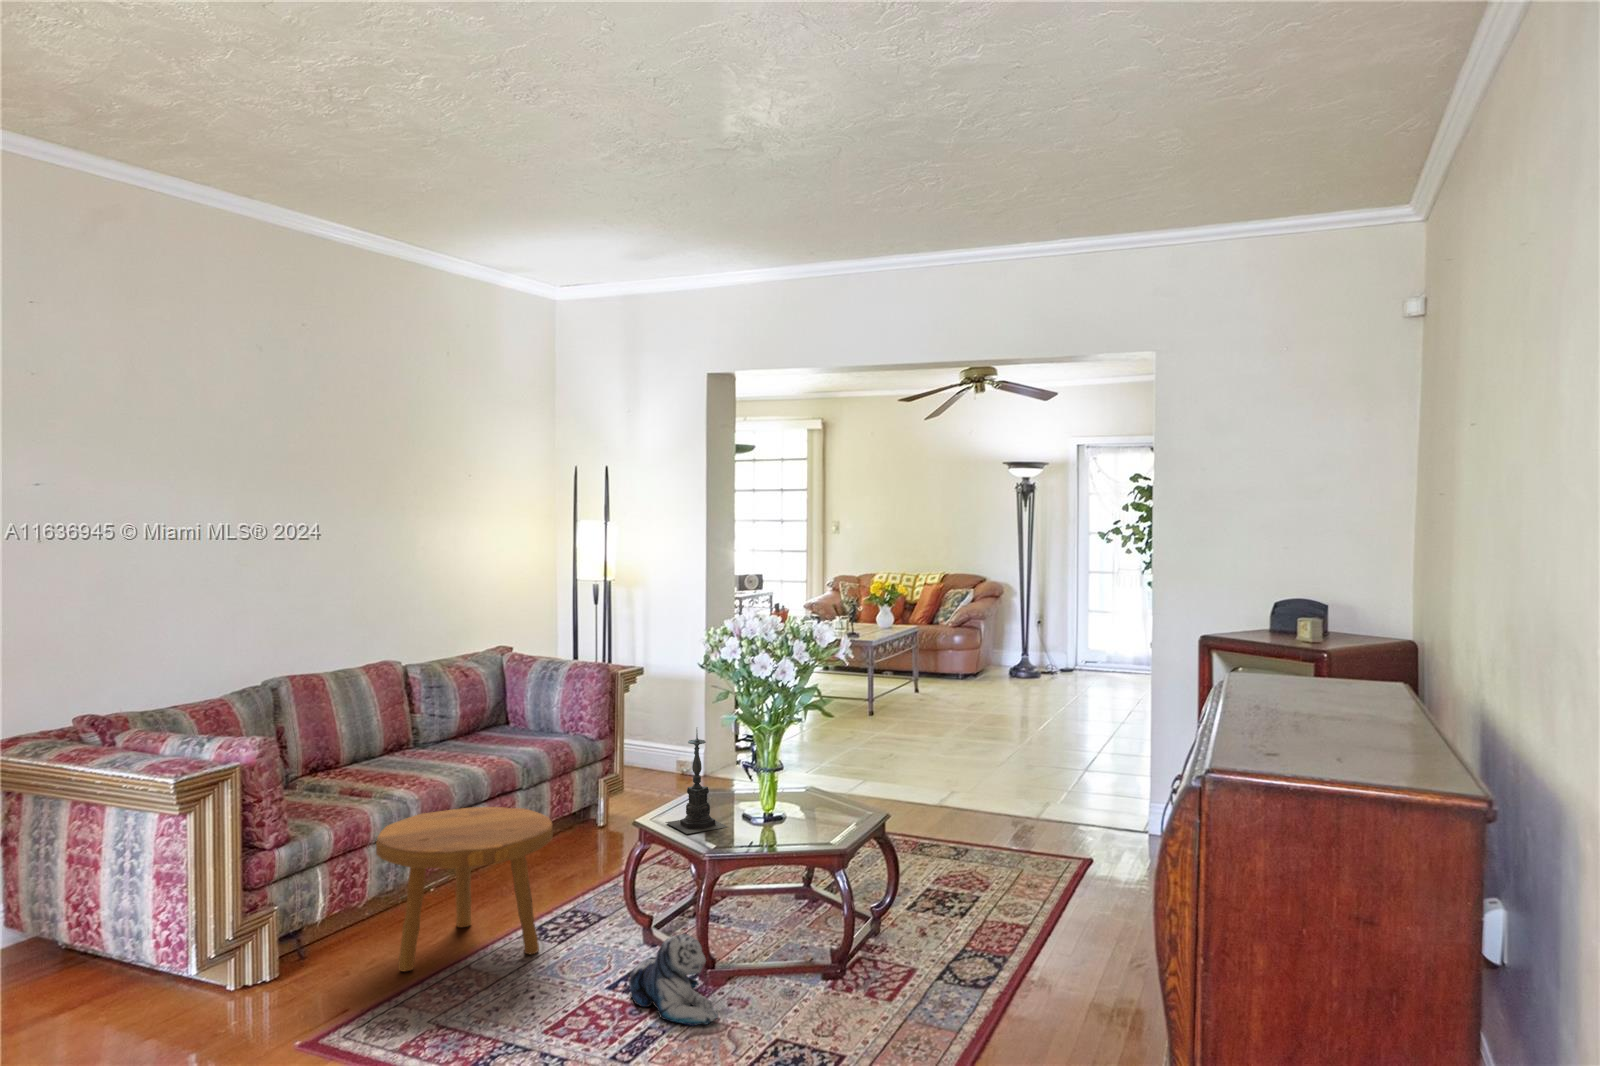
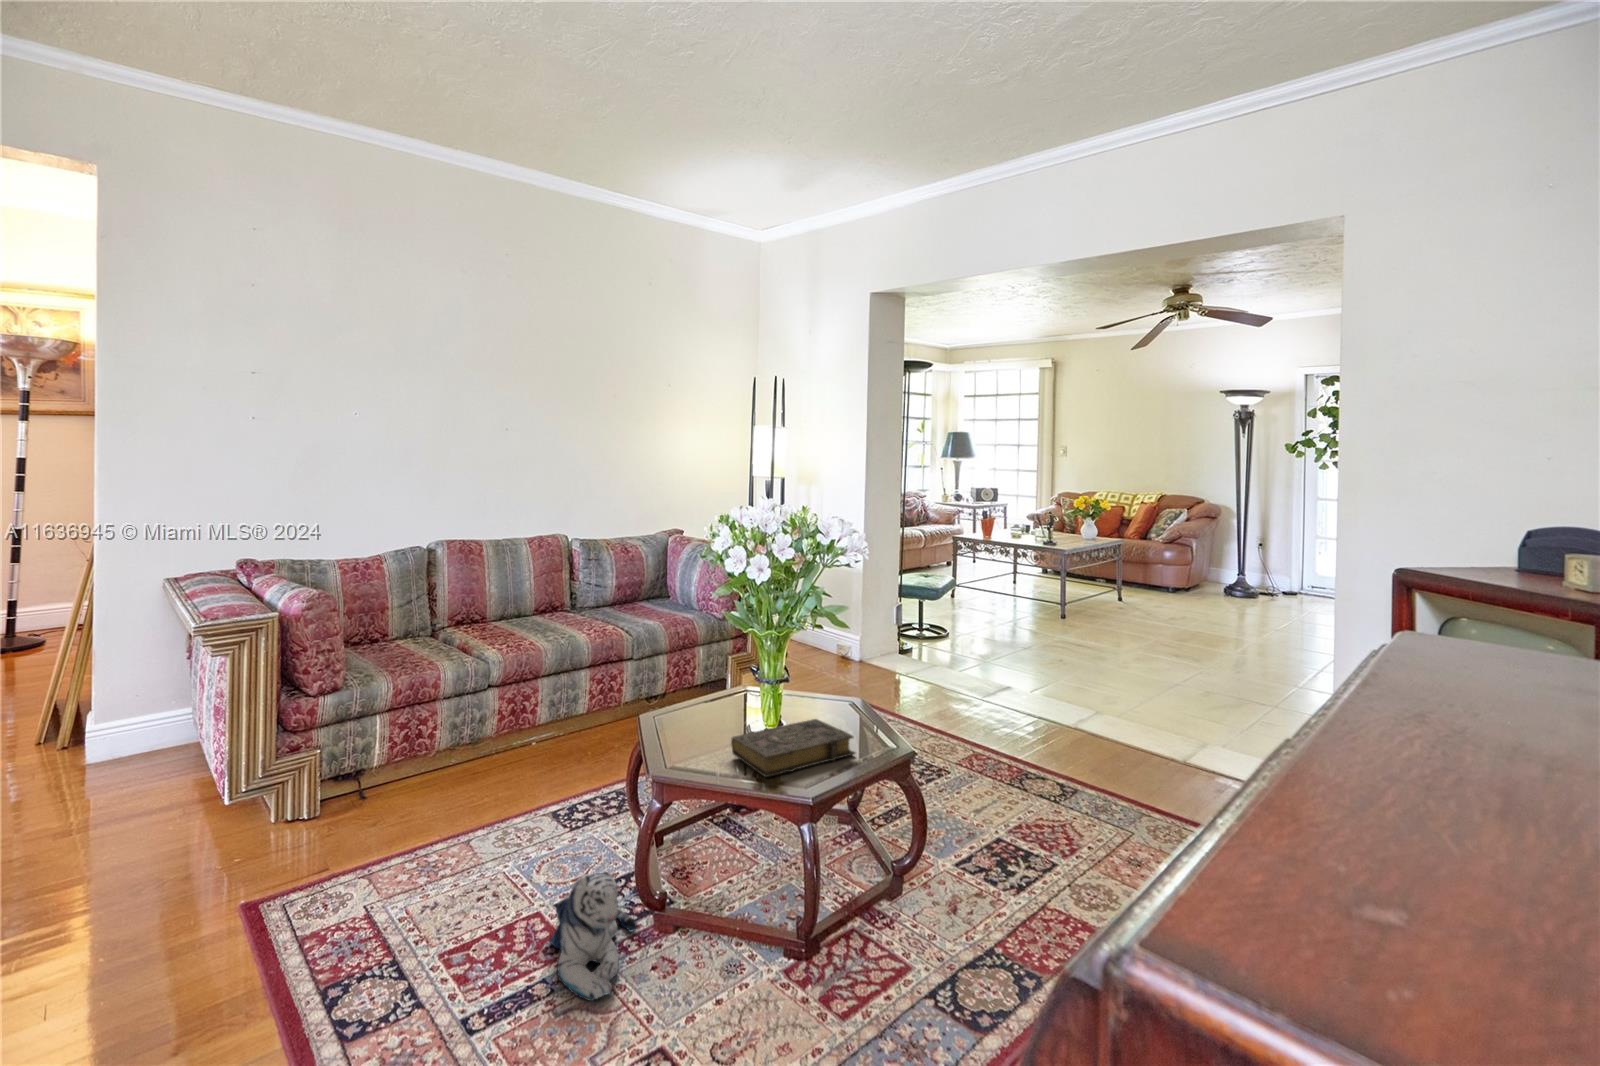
candle holder: present [666,729,727,834] -> none [670,621,727,743]
book: none [746,799,842,842] -> present [731,719,855,777]
footstool: present [376,807,553,971] -> none [382,677,570,841]

